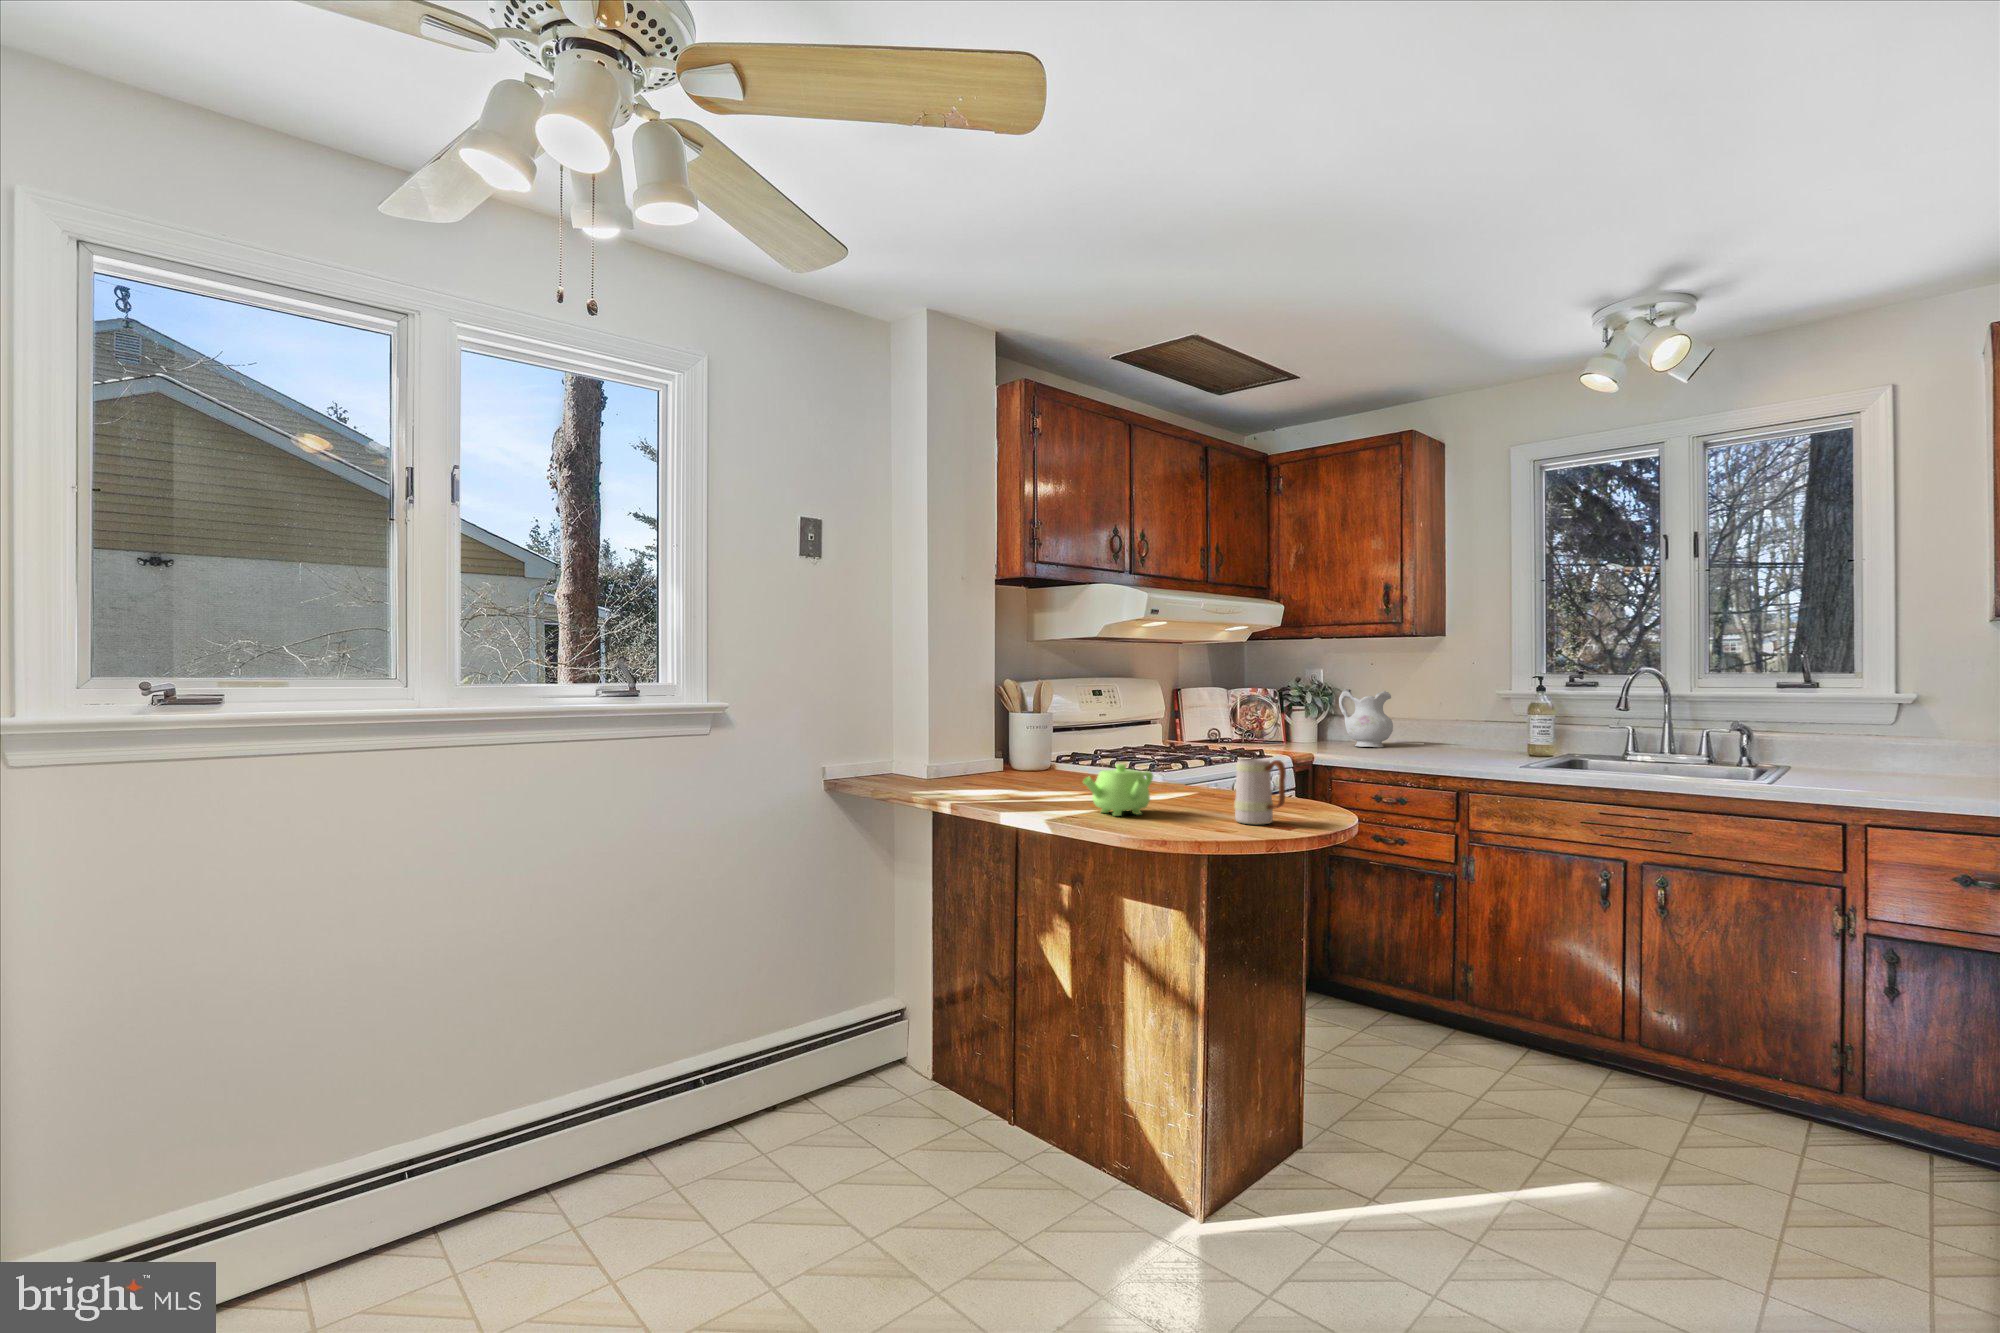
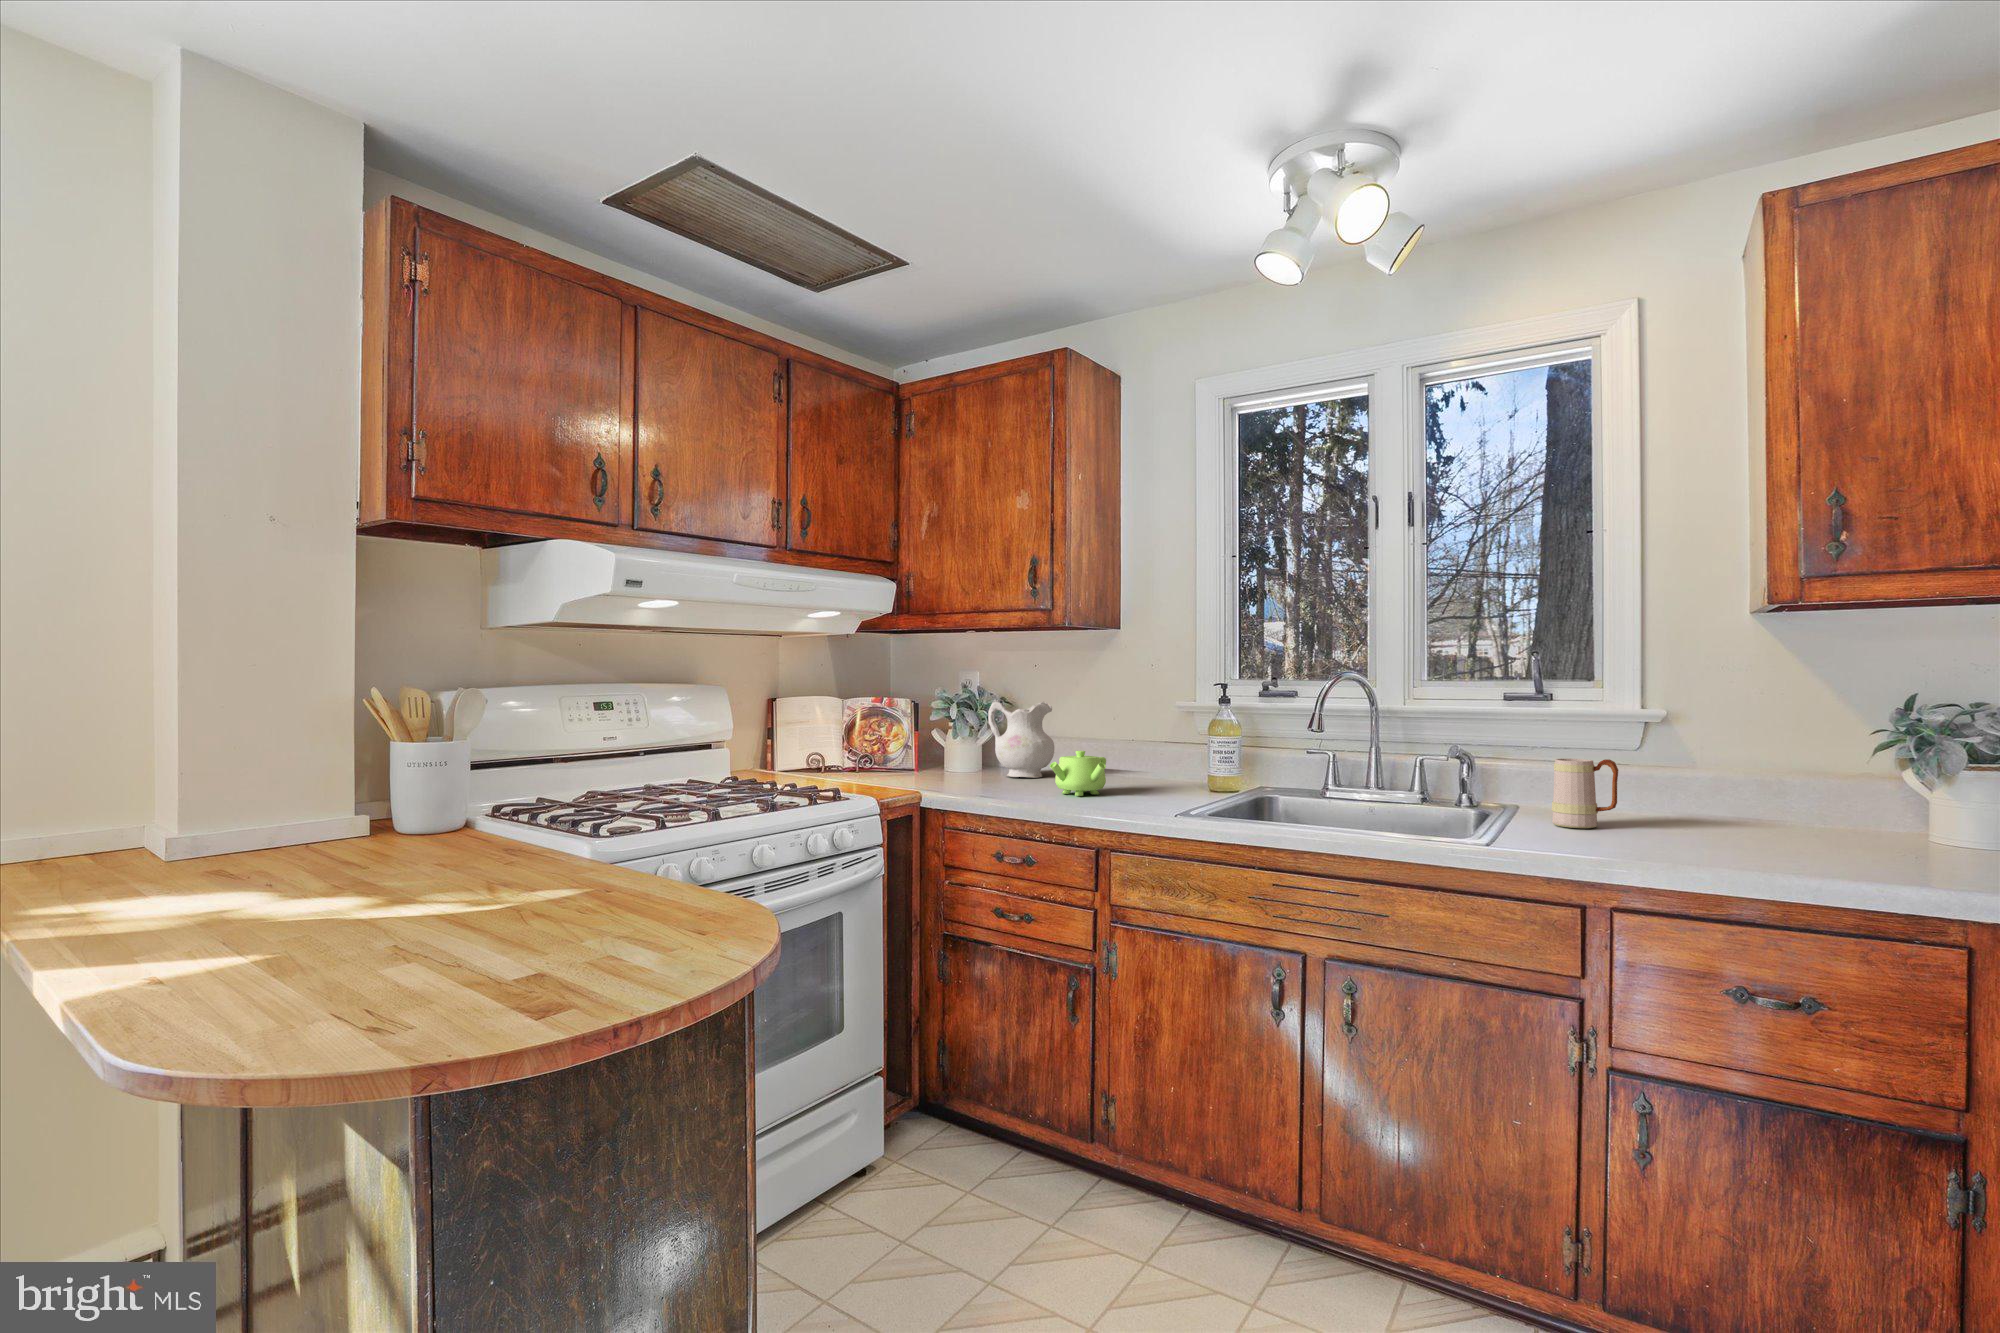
mug: present [1235,759,1286,824] -> present [1552,759,1618,828]
teapot: present [1083,764,1153,816] -> present [1050,751,1106,796]

